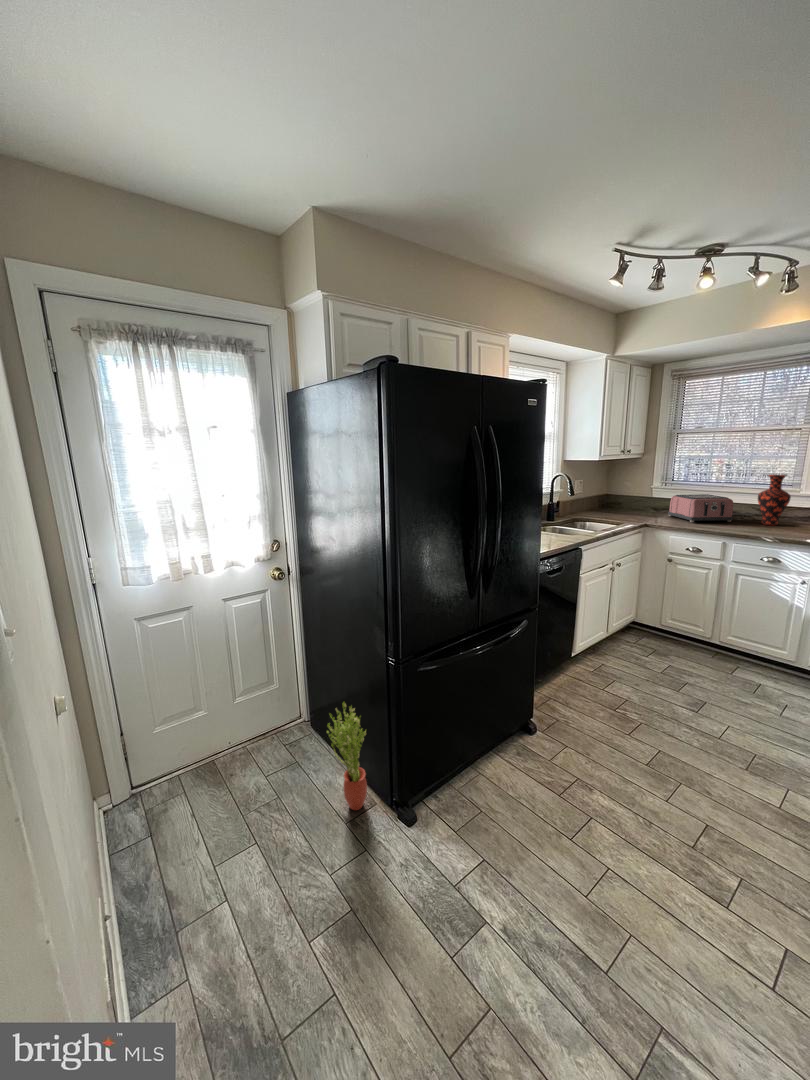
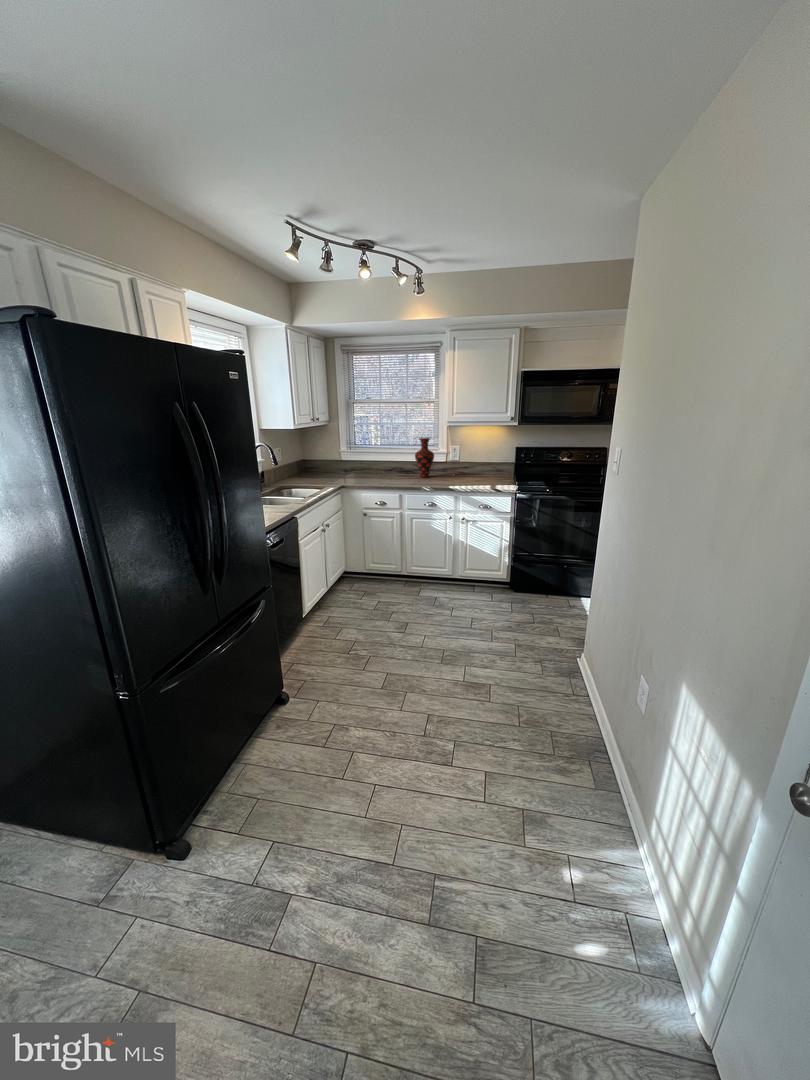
toaster: present [668,494,733,522] -> none [357,456,402,480]
potted plant: present [327,703,367,810] -> none [34,767,117,886]

